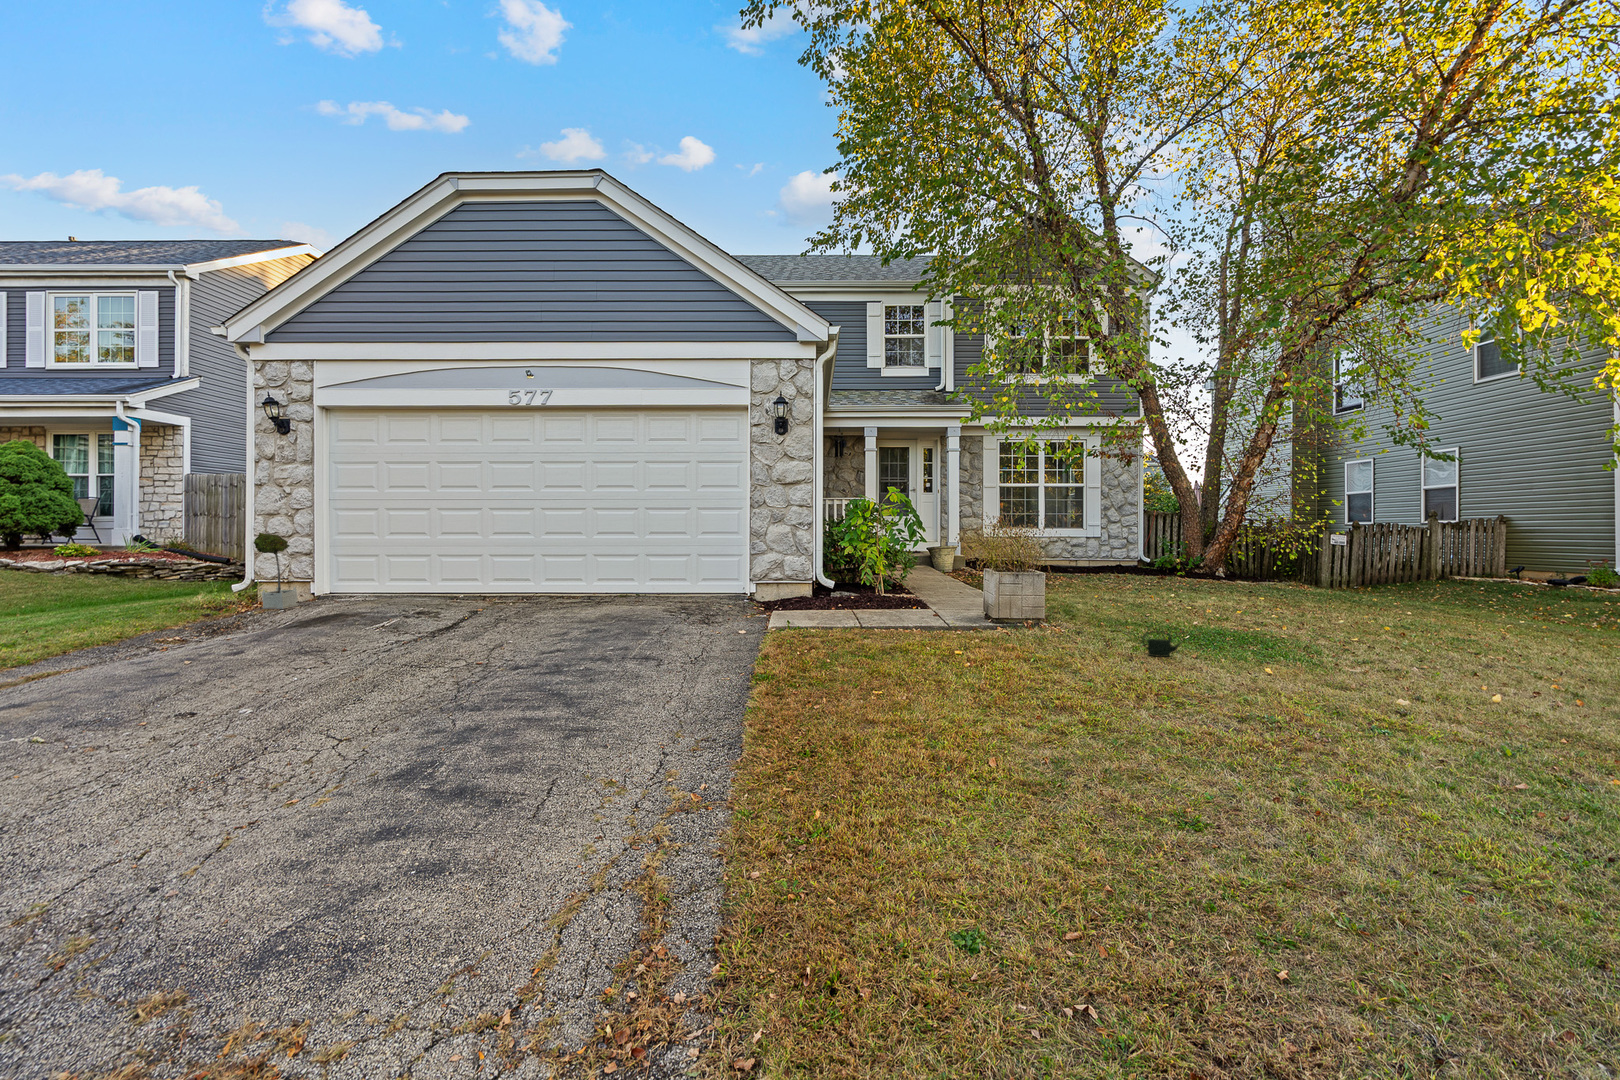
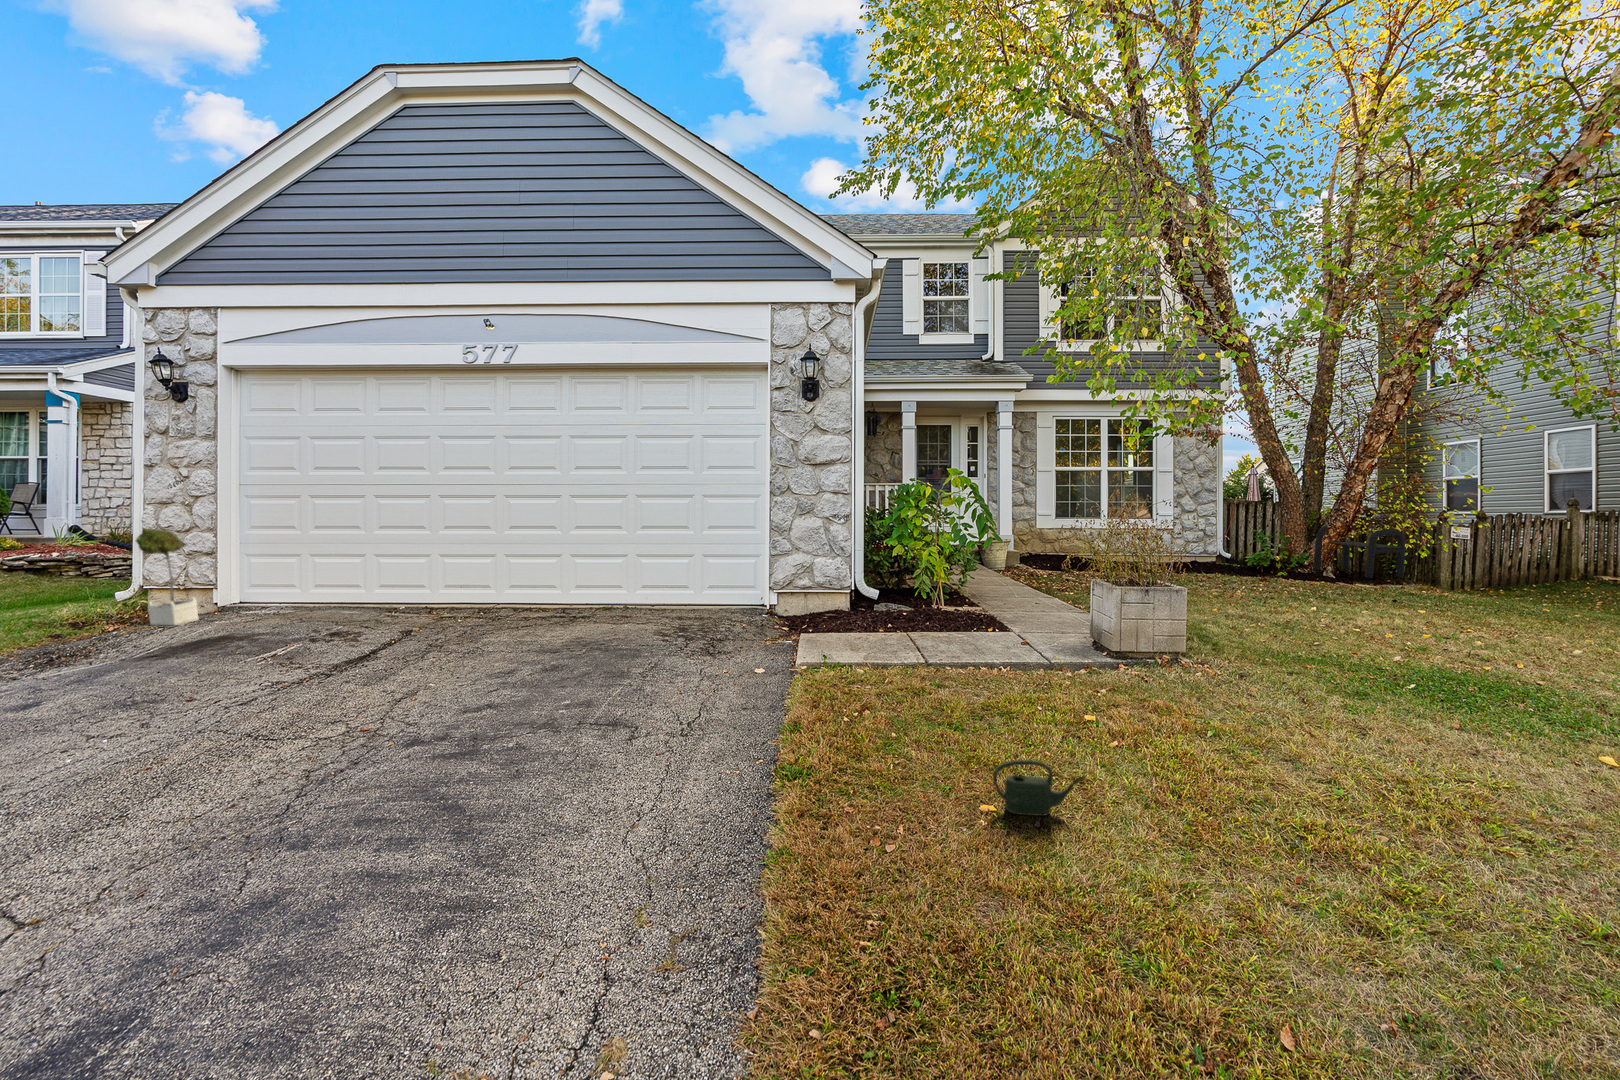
bench: none [1211,532,1280,576] -> present [1313,525,1405,578]
watering can: present [1142,631,1185,657] -> present [993,760,1084,816]

